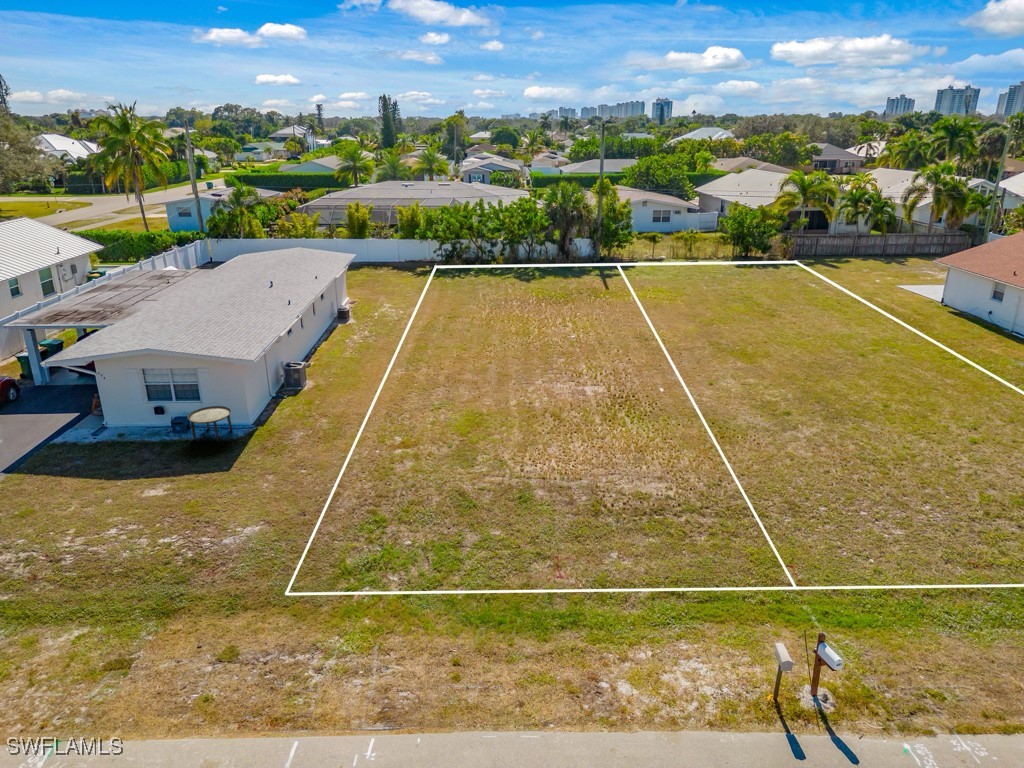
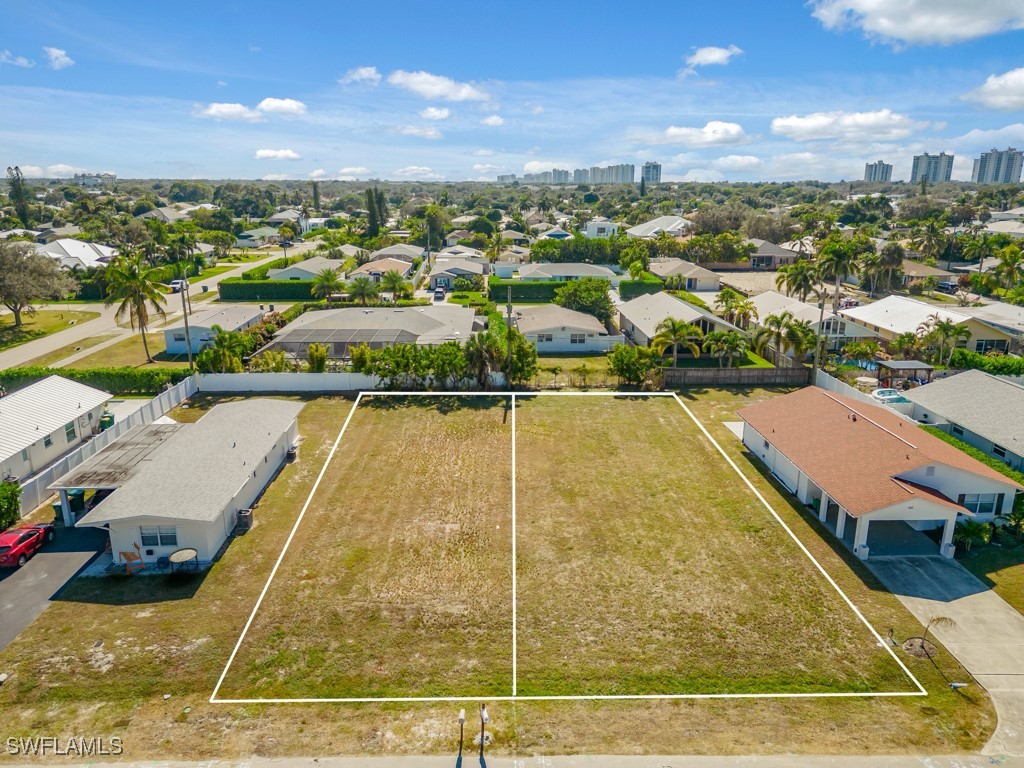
bench: none [112,391,152,443] -> present [119,541,145,574]

